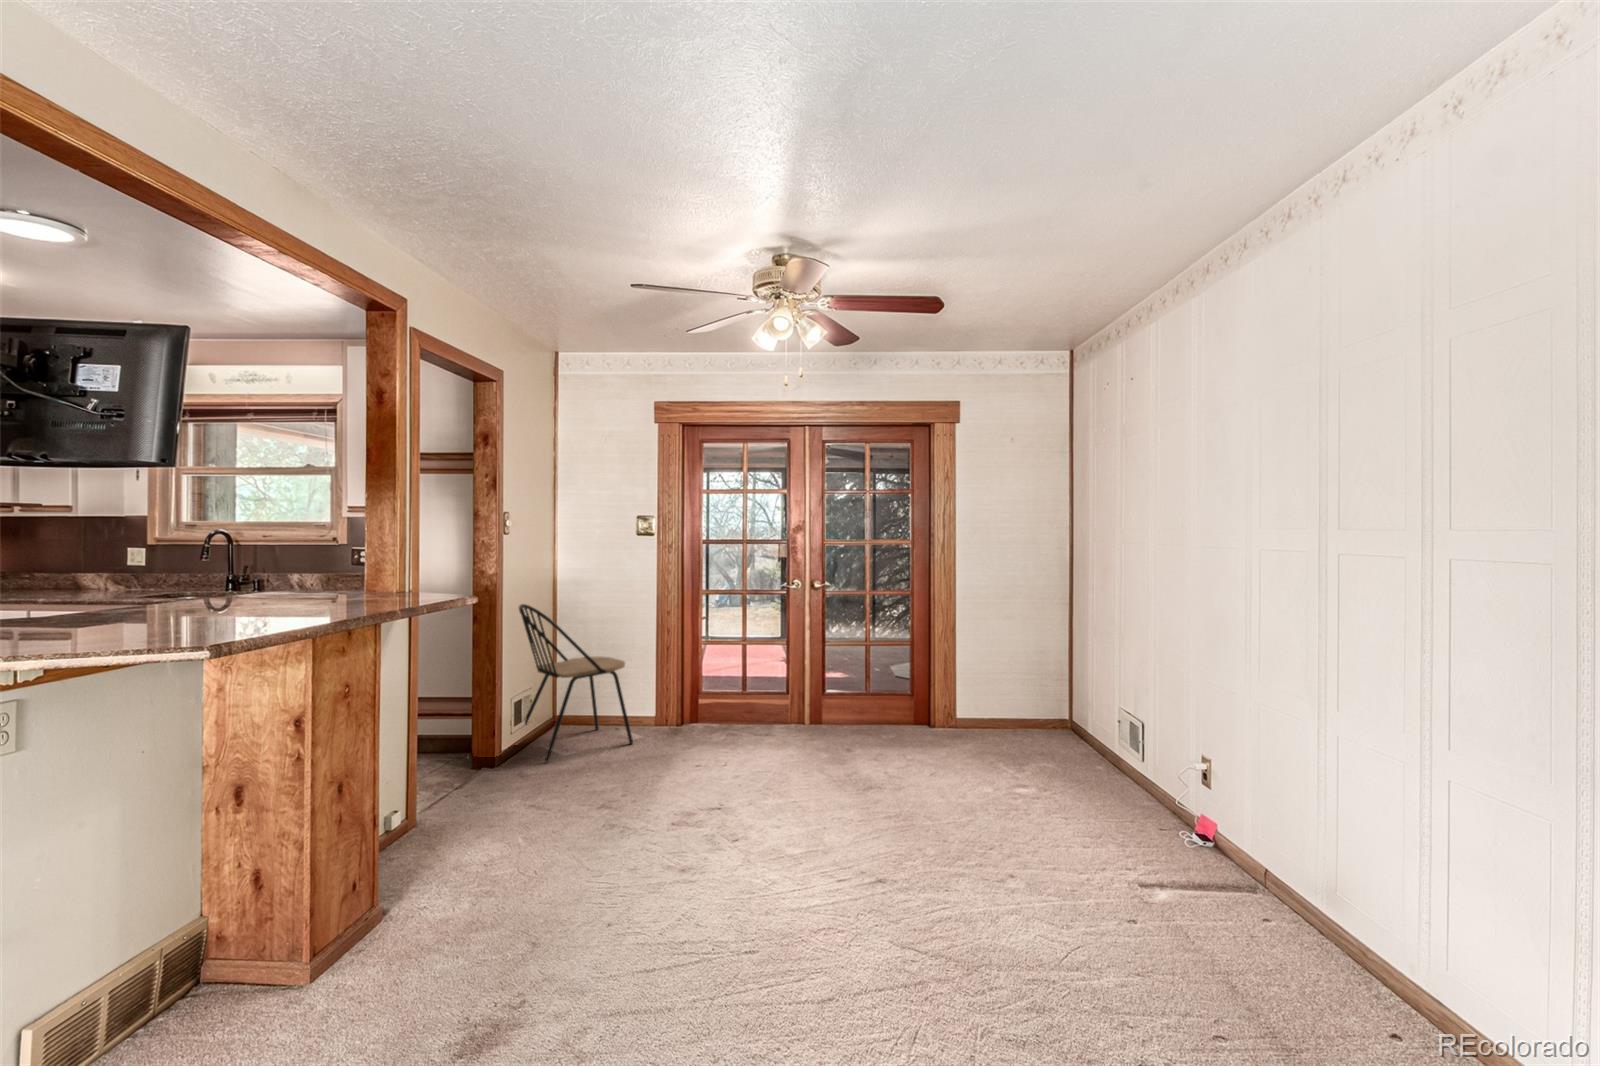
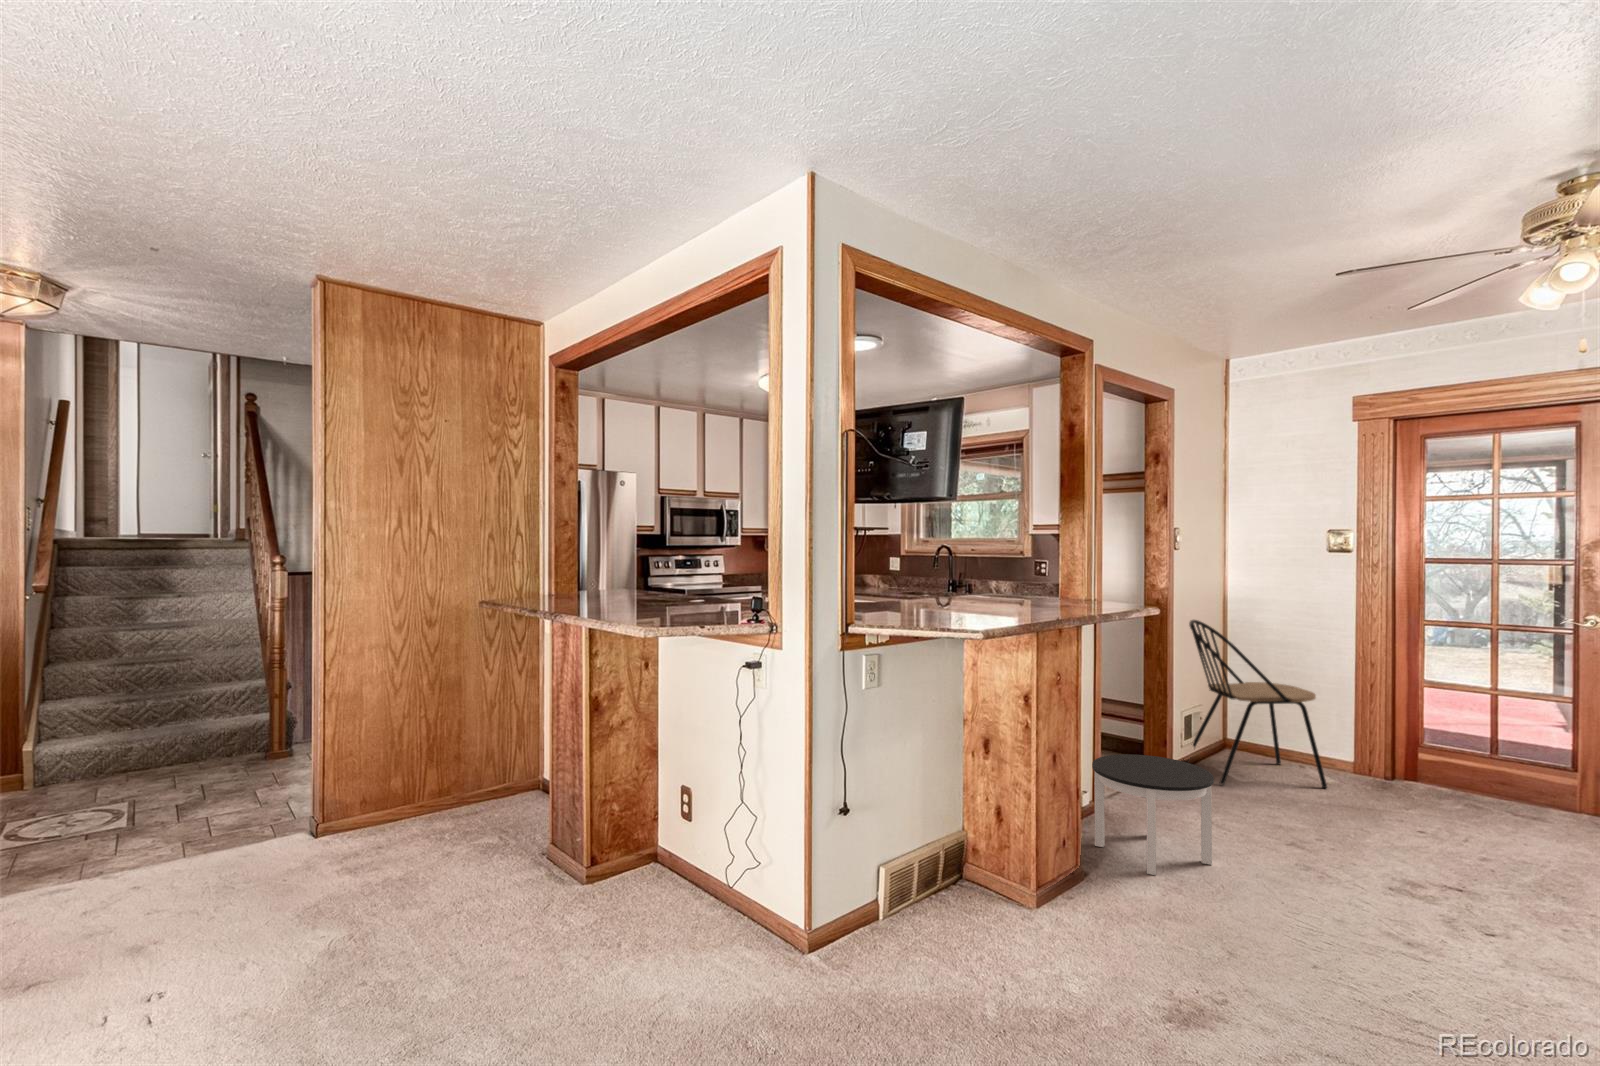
round table: none [401,752,531,885] -> present [1092,754,1214,875]

